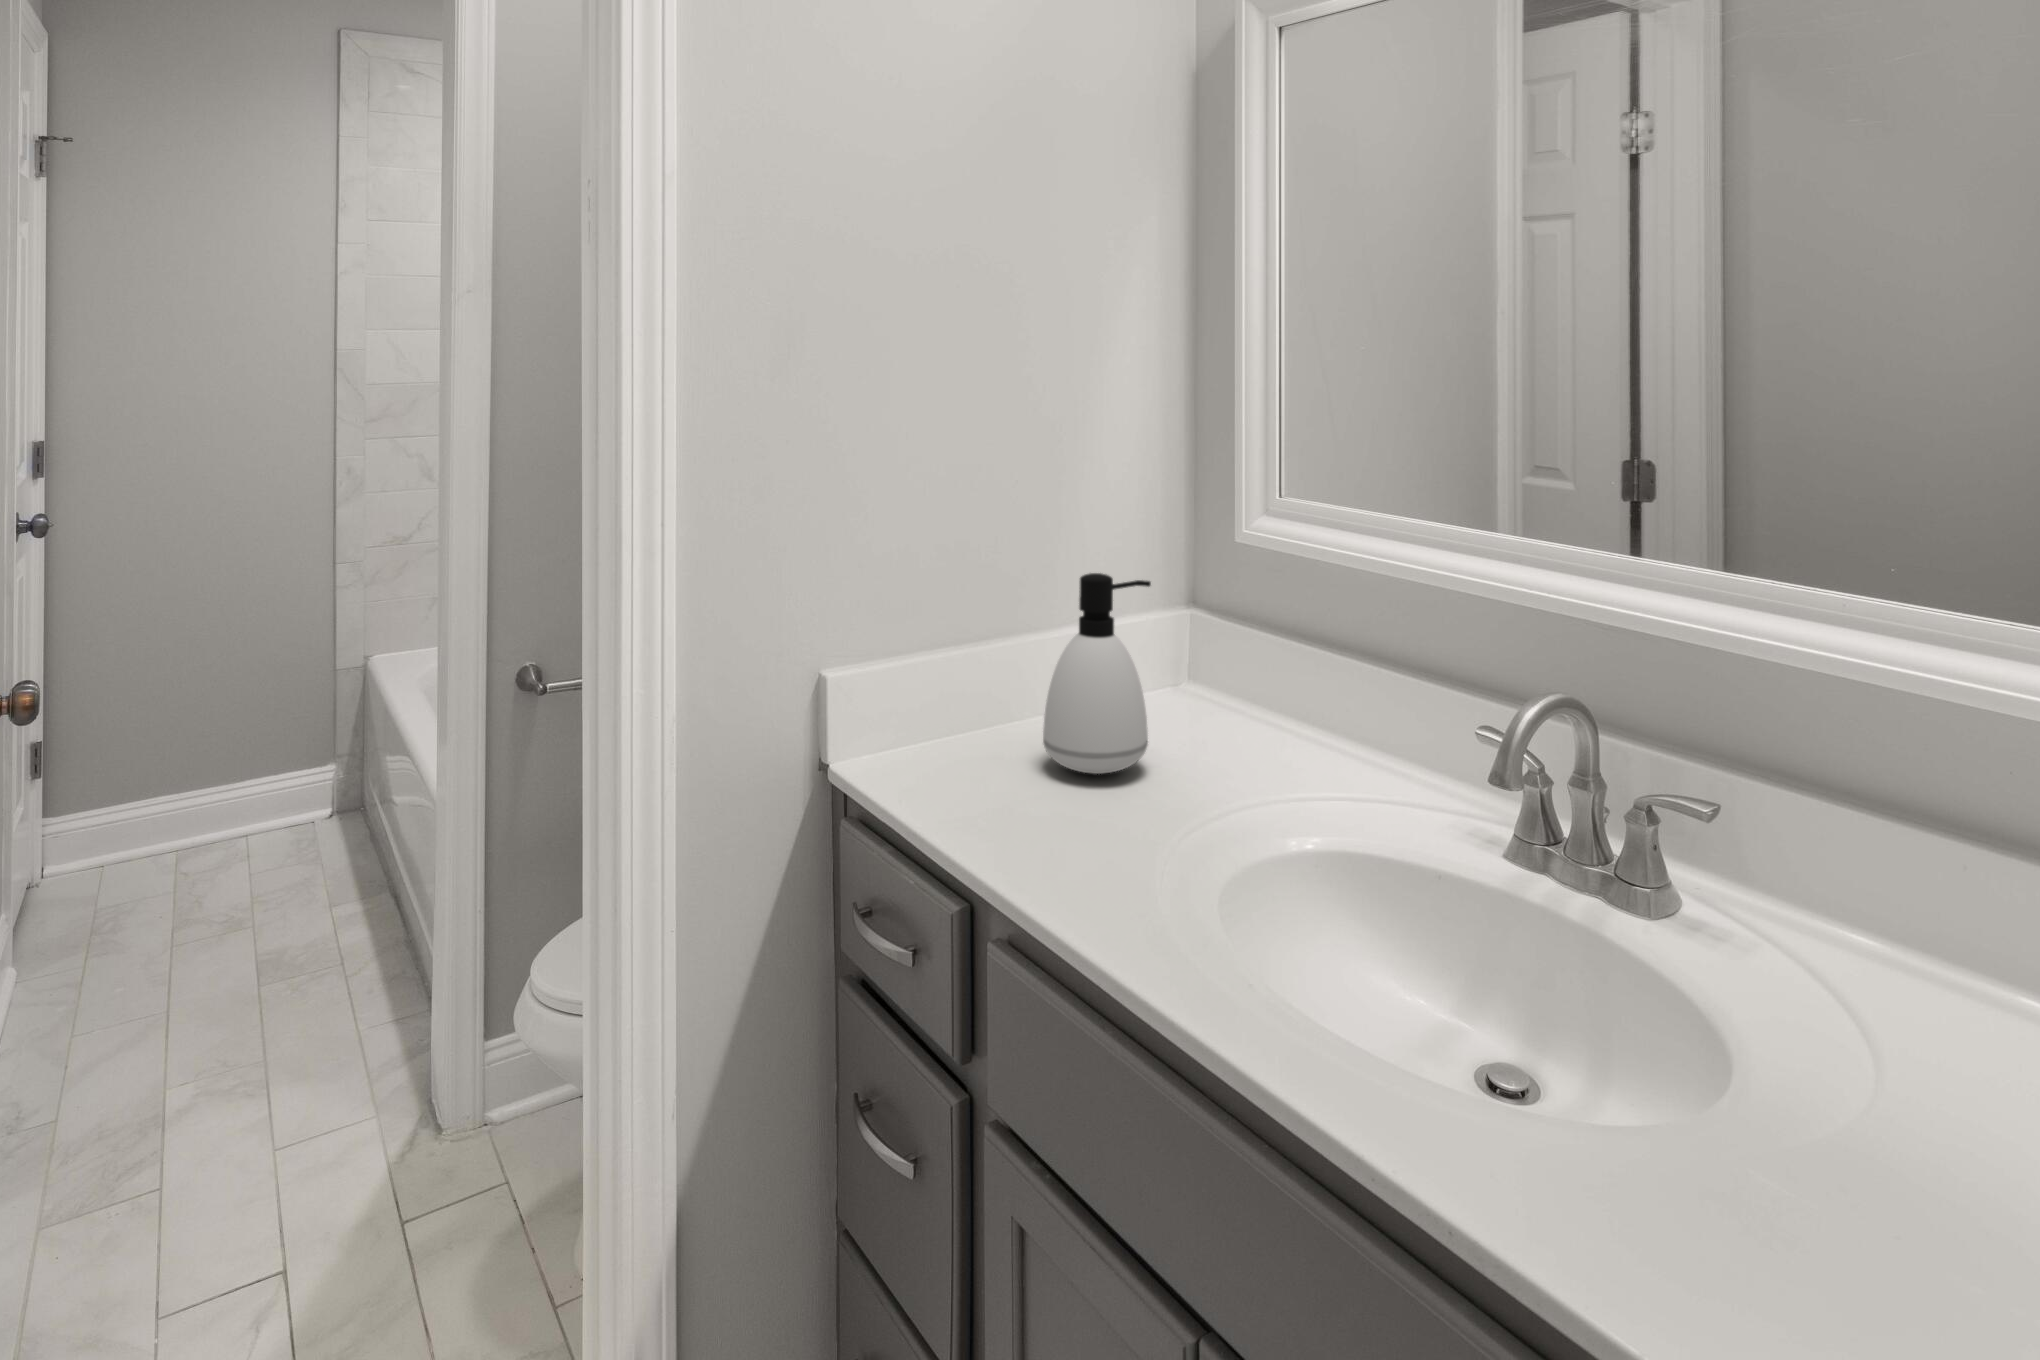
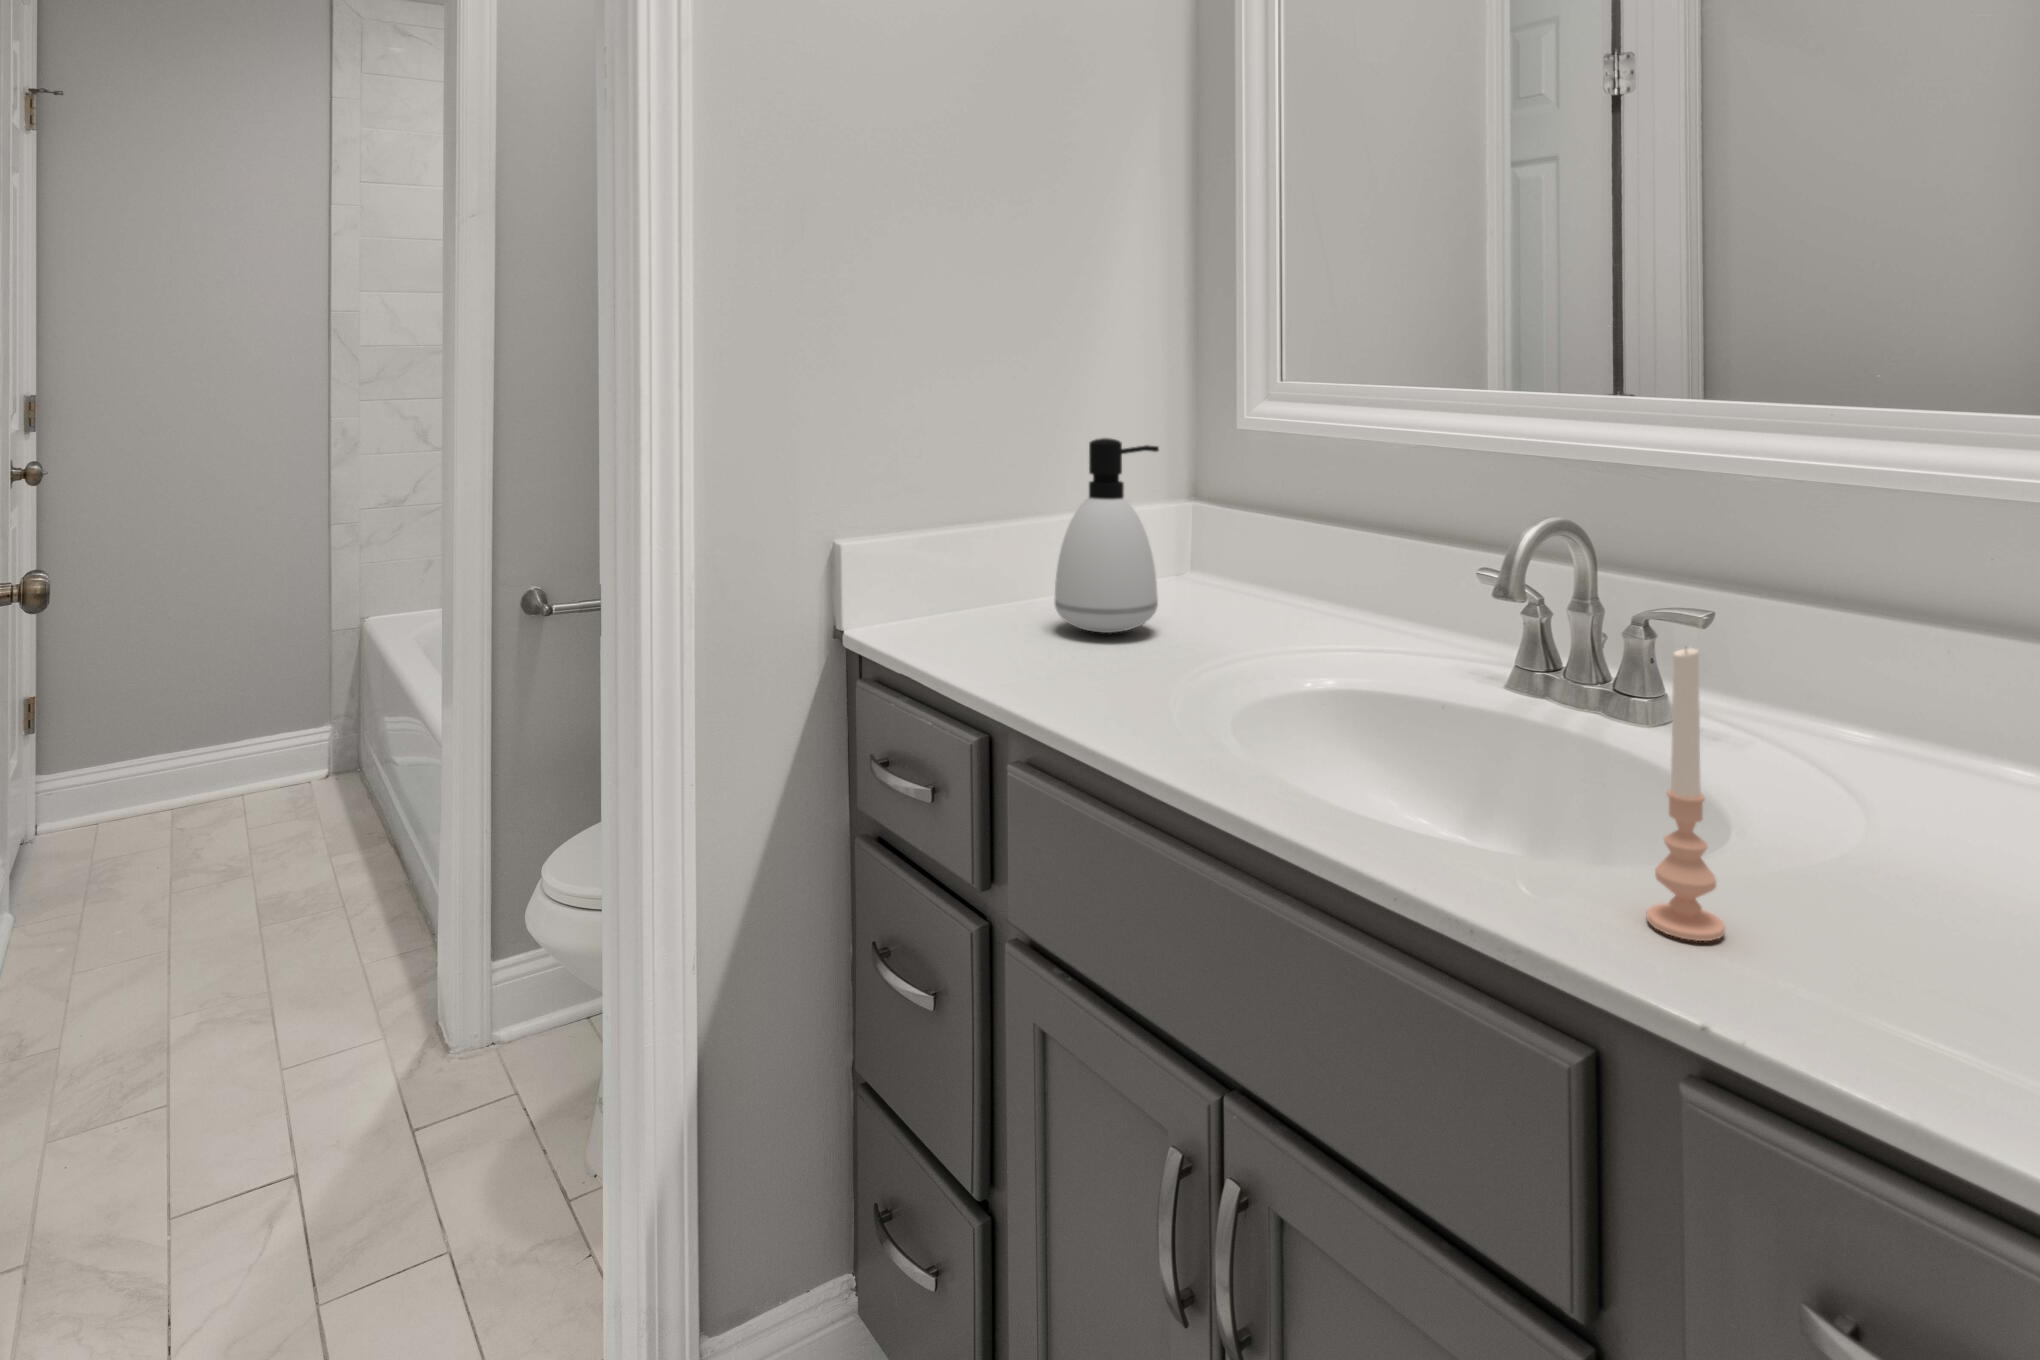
candle: none [1631,942,1712,1256] -> present [1647,648,1725,941]

